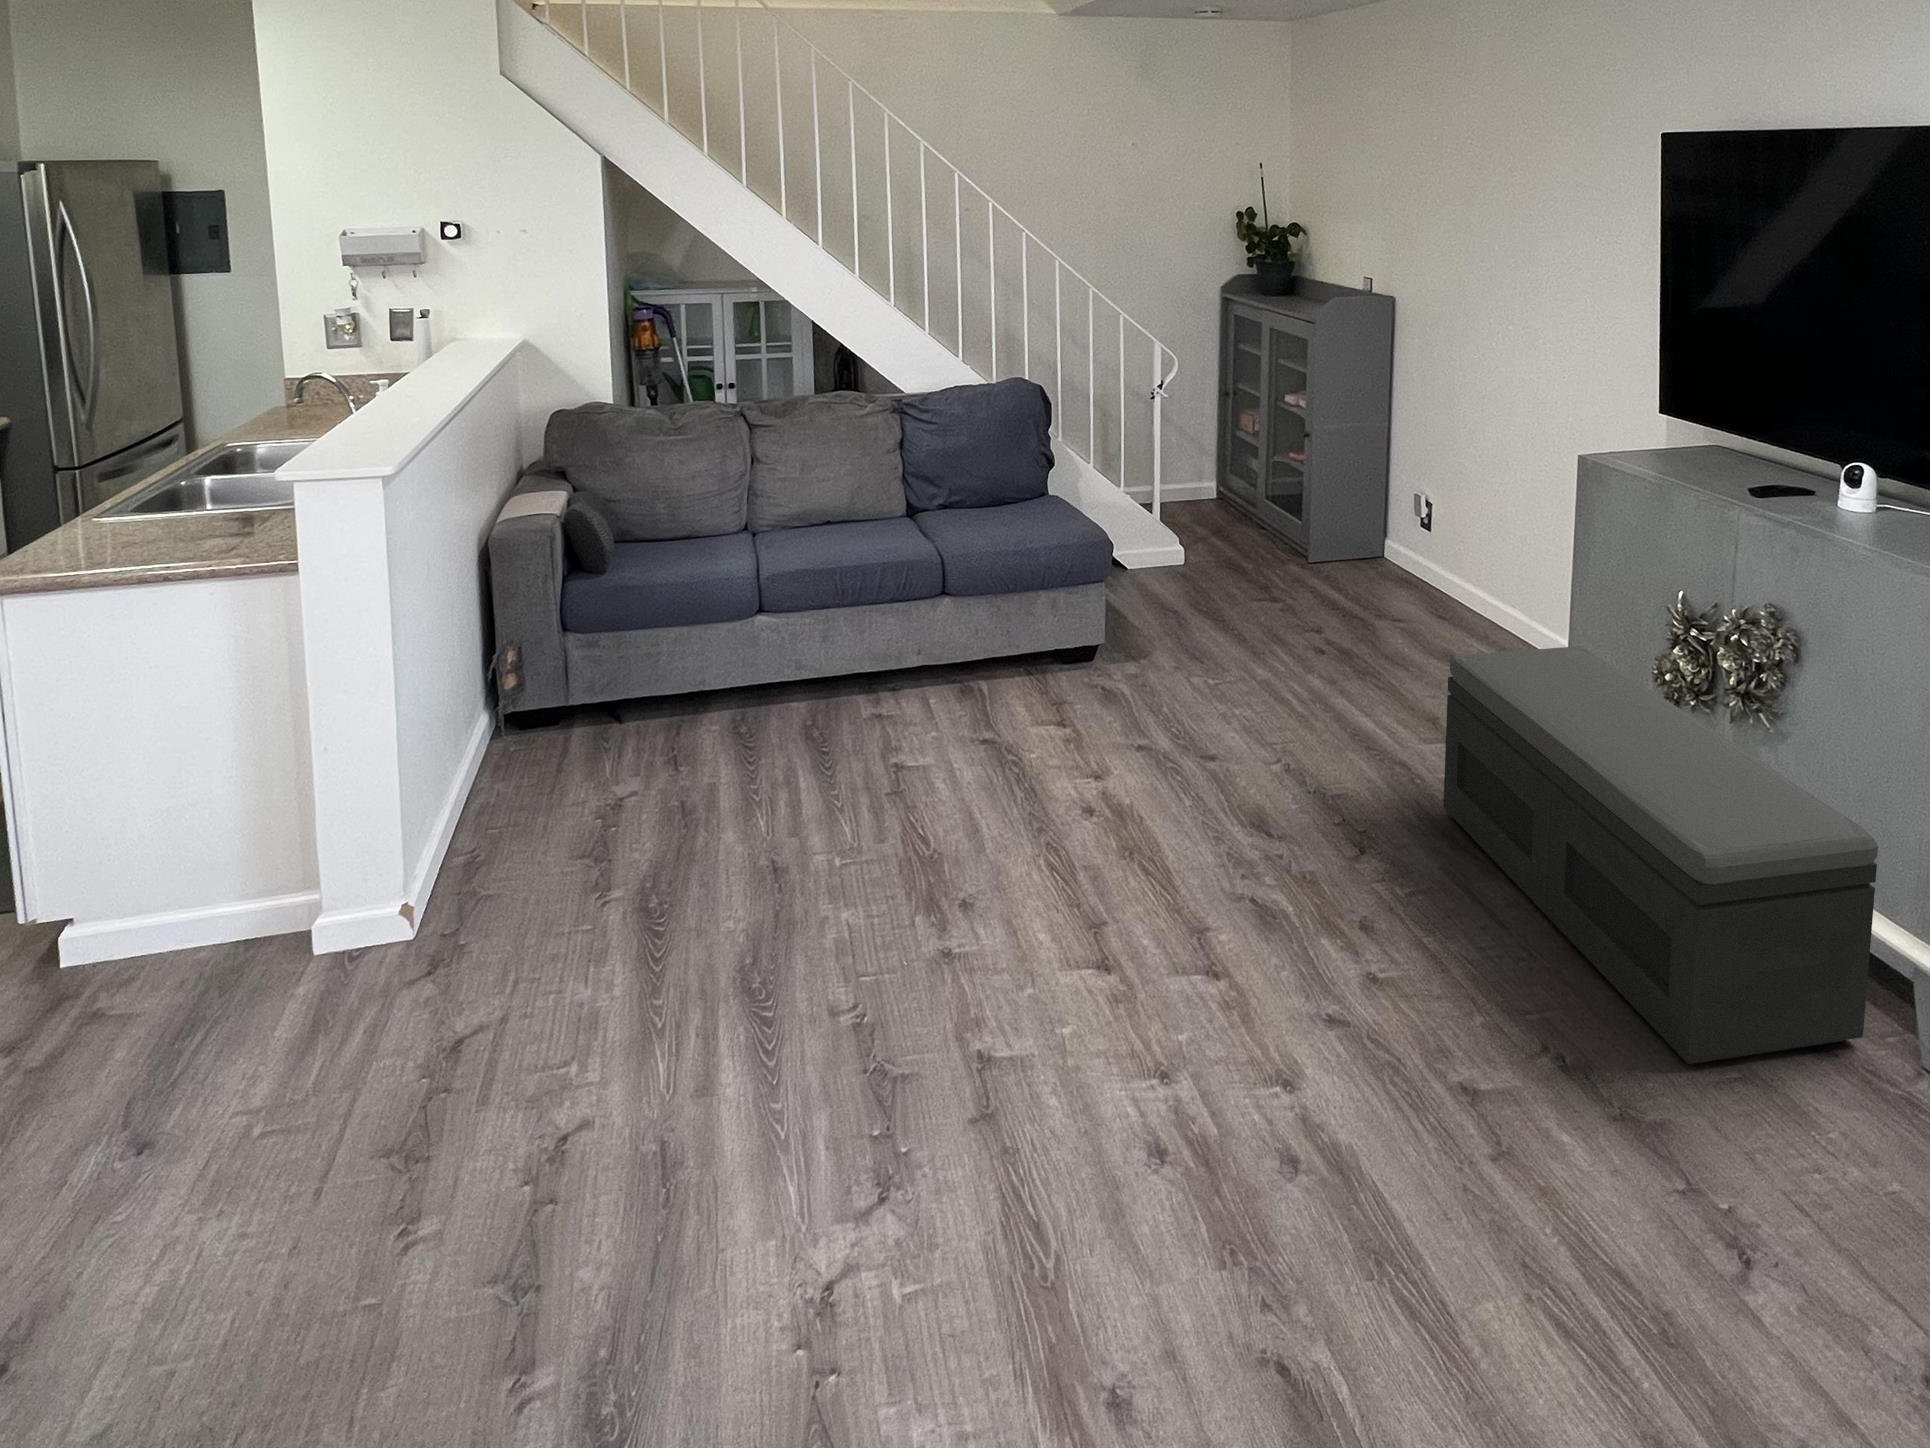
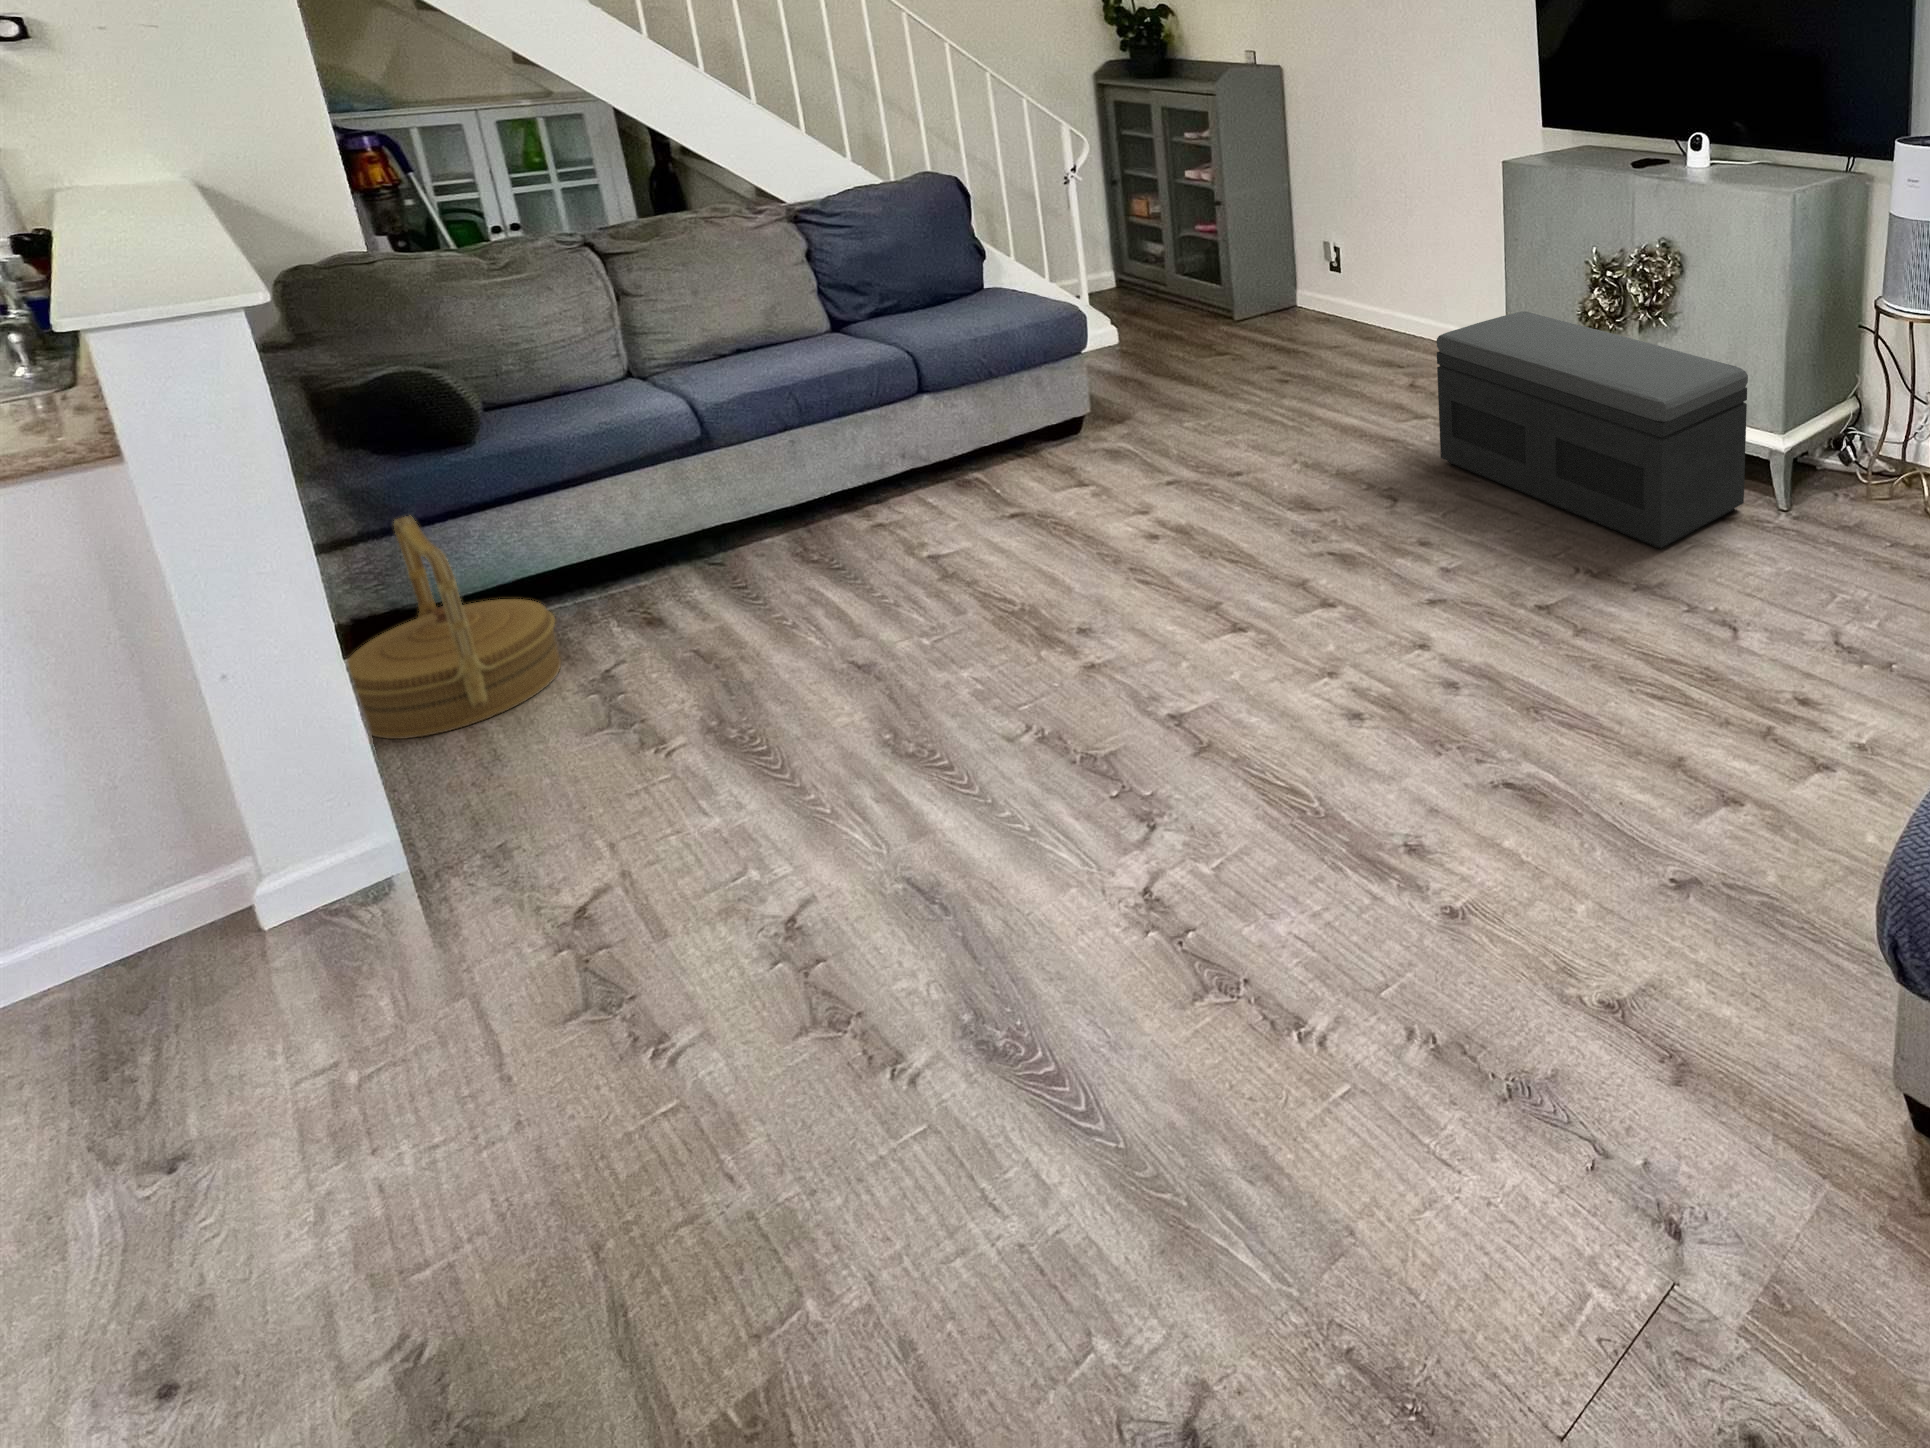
woven basket: none [473,623,614,810] -> present [347,515,561,739]

